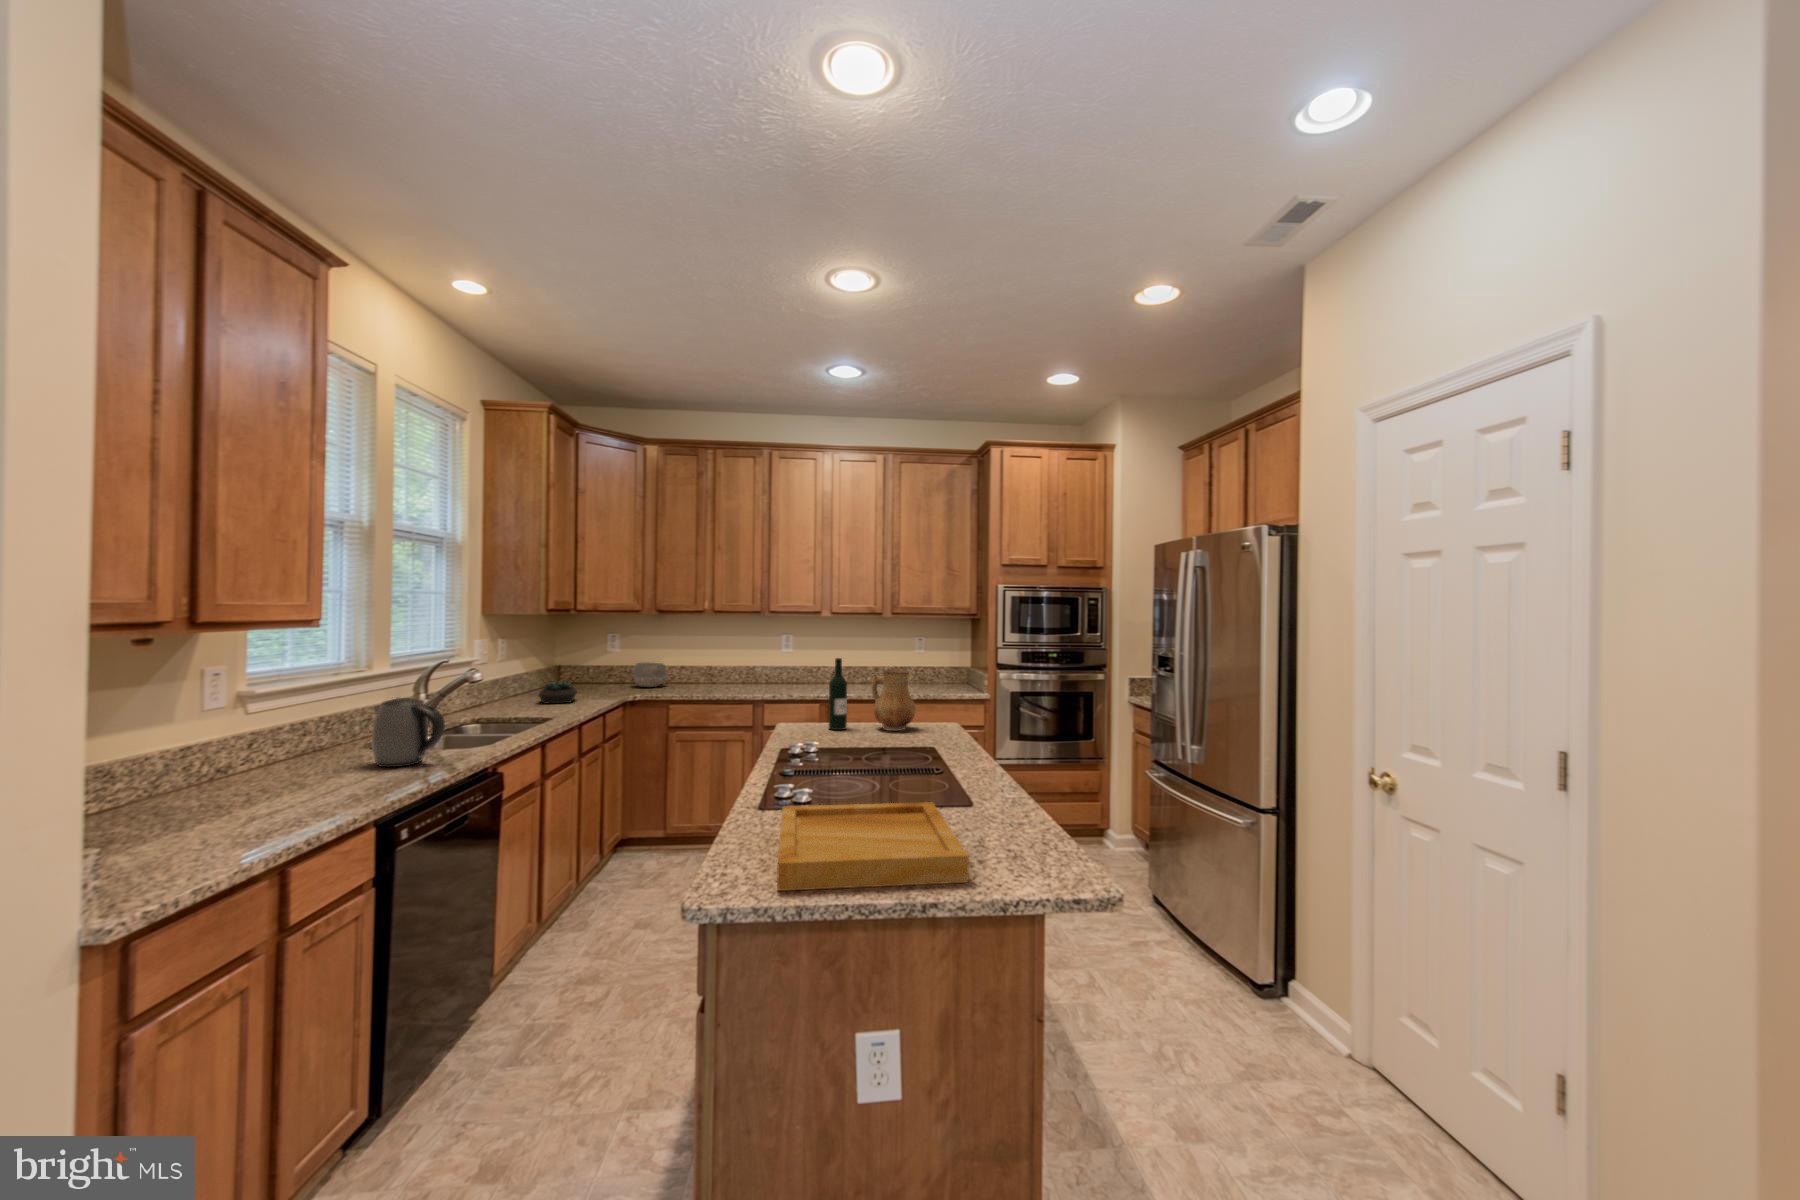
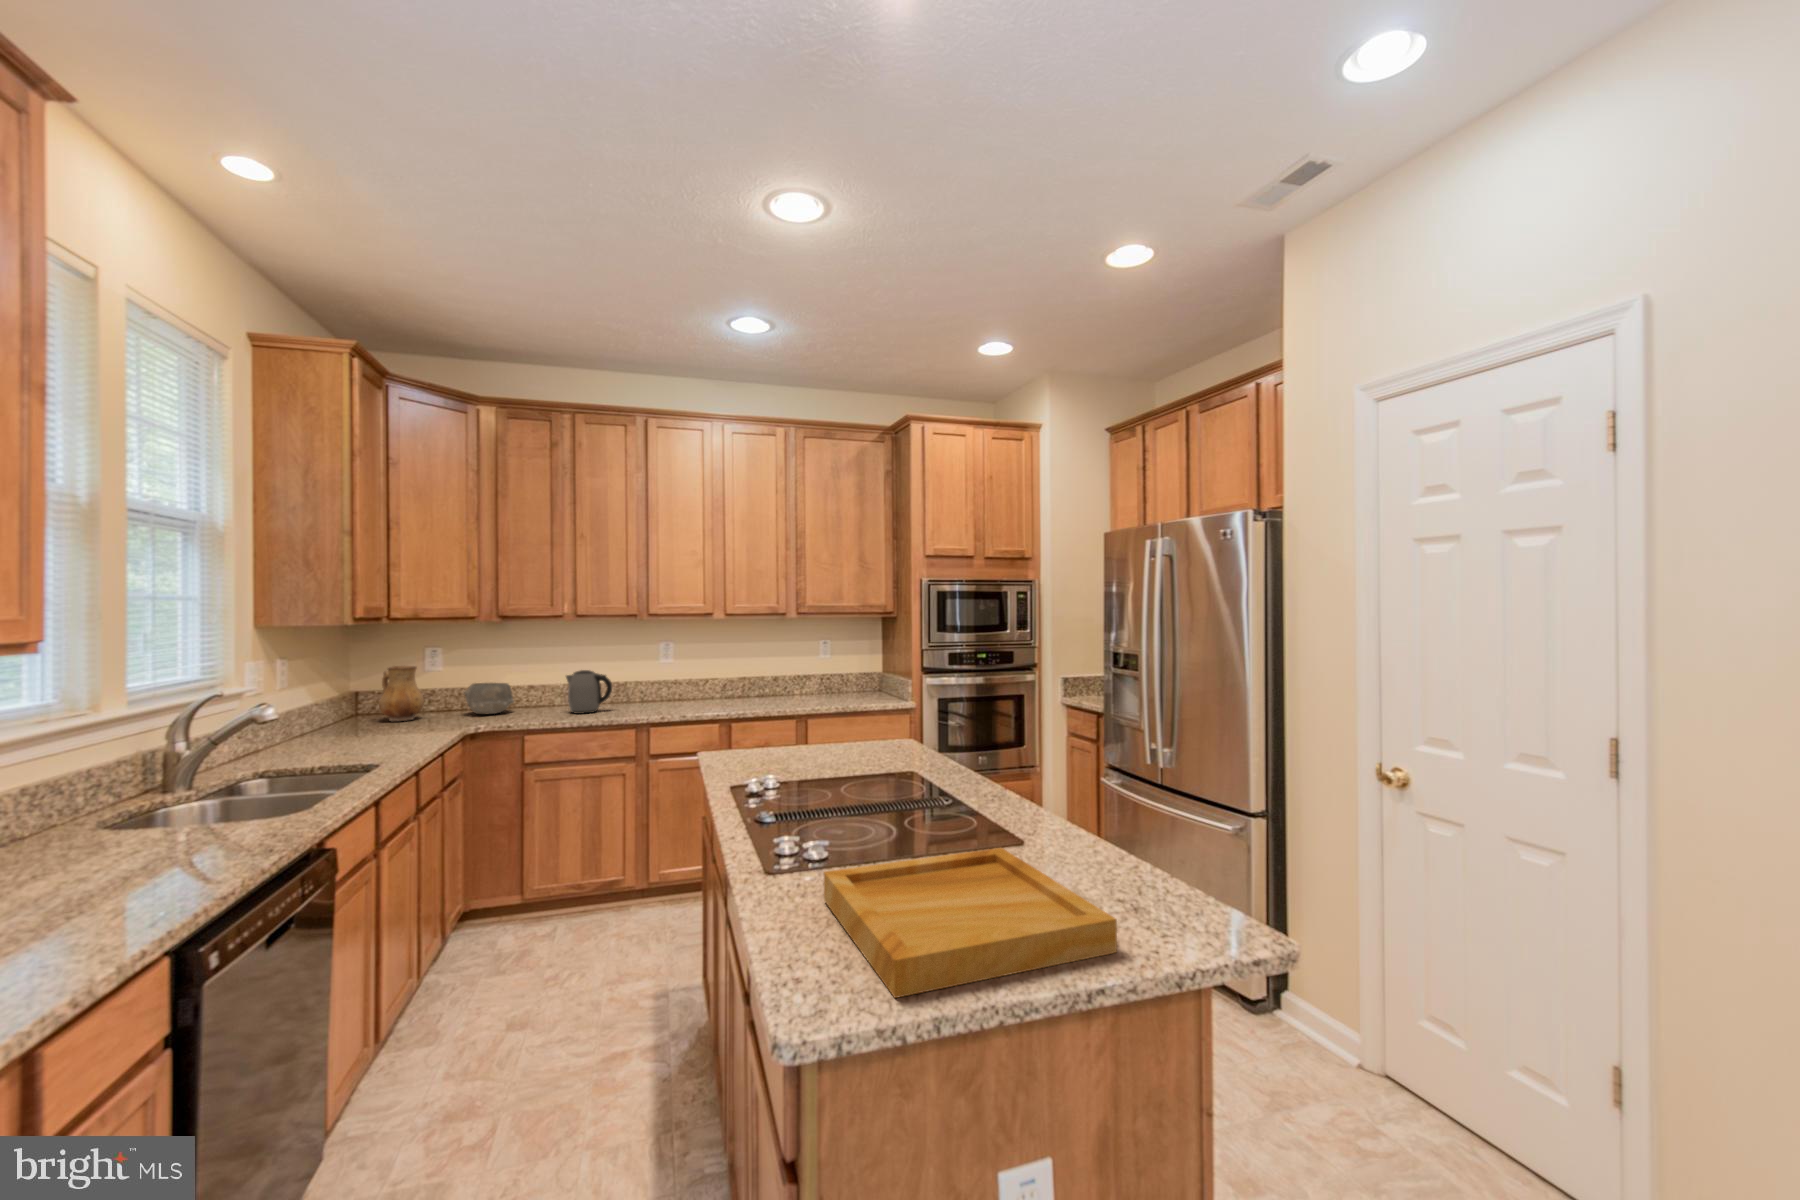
wine bottle: present [829,658,847,730] -> none [767,669,789,758]
ceramic pitcher: present [872,669,916,731] -> present [379,666,424,721]
succulent plant: present [539,681,577,704] -> none [341,713,398,744]
kettle: present [372,698,445,767] -> present [566,670,612,714]

